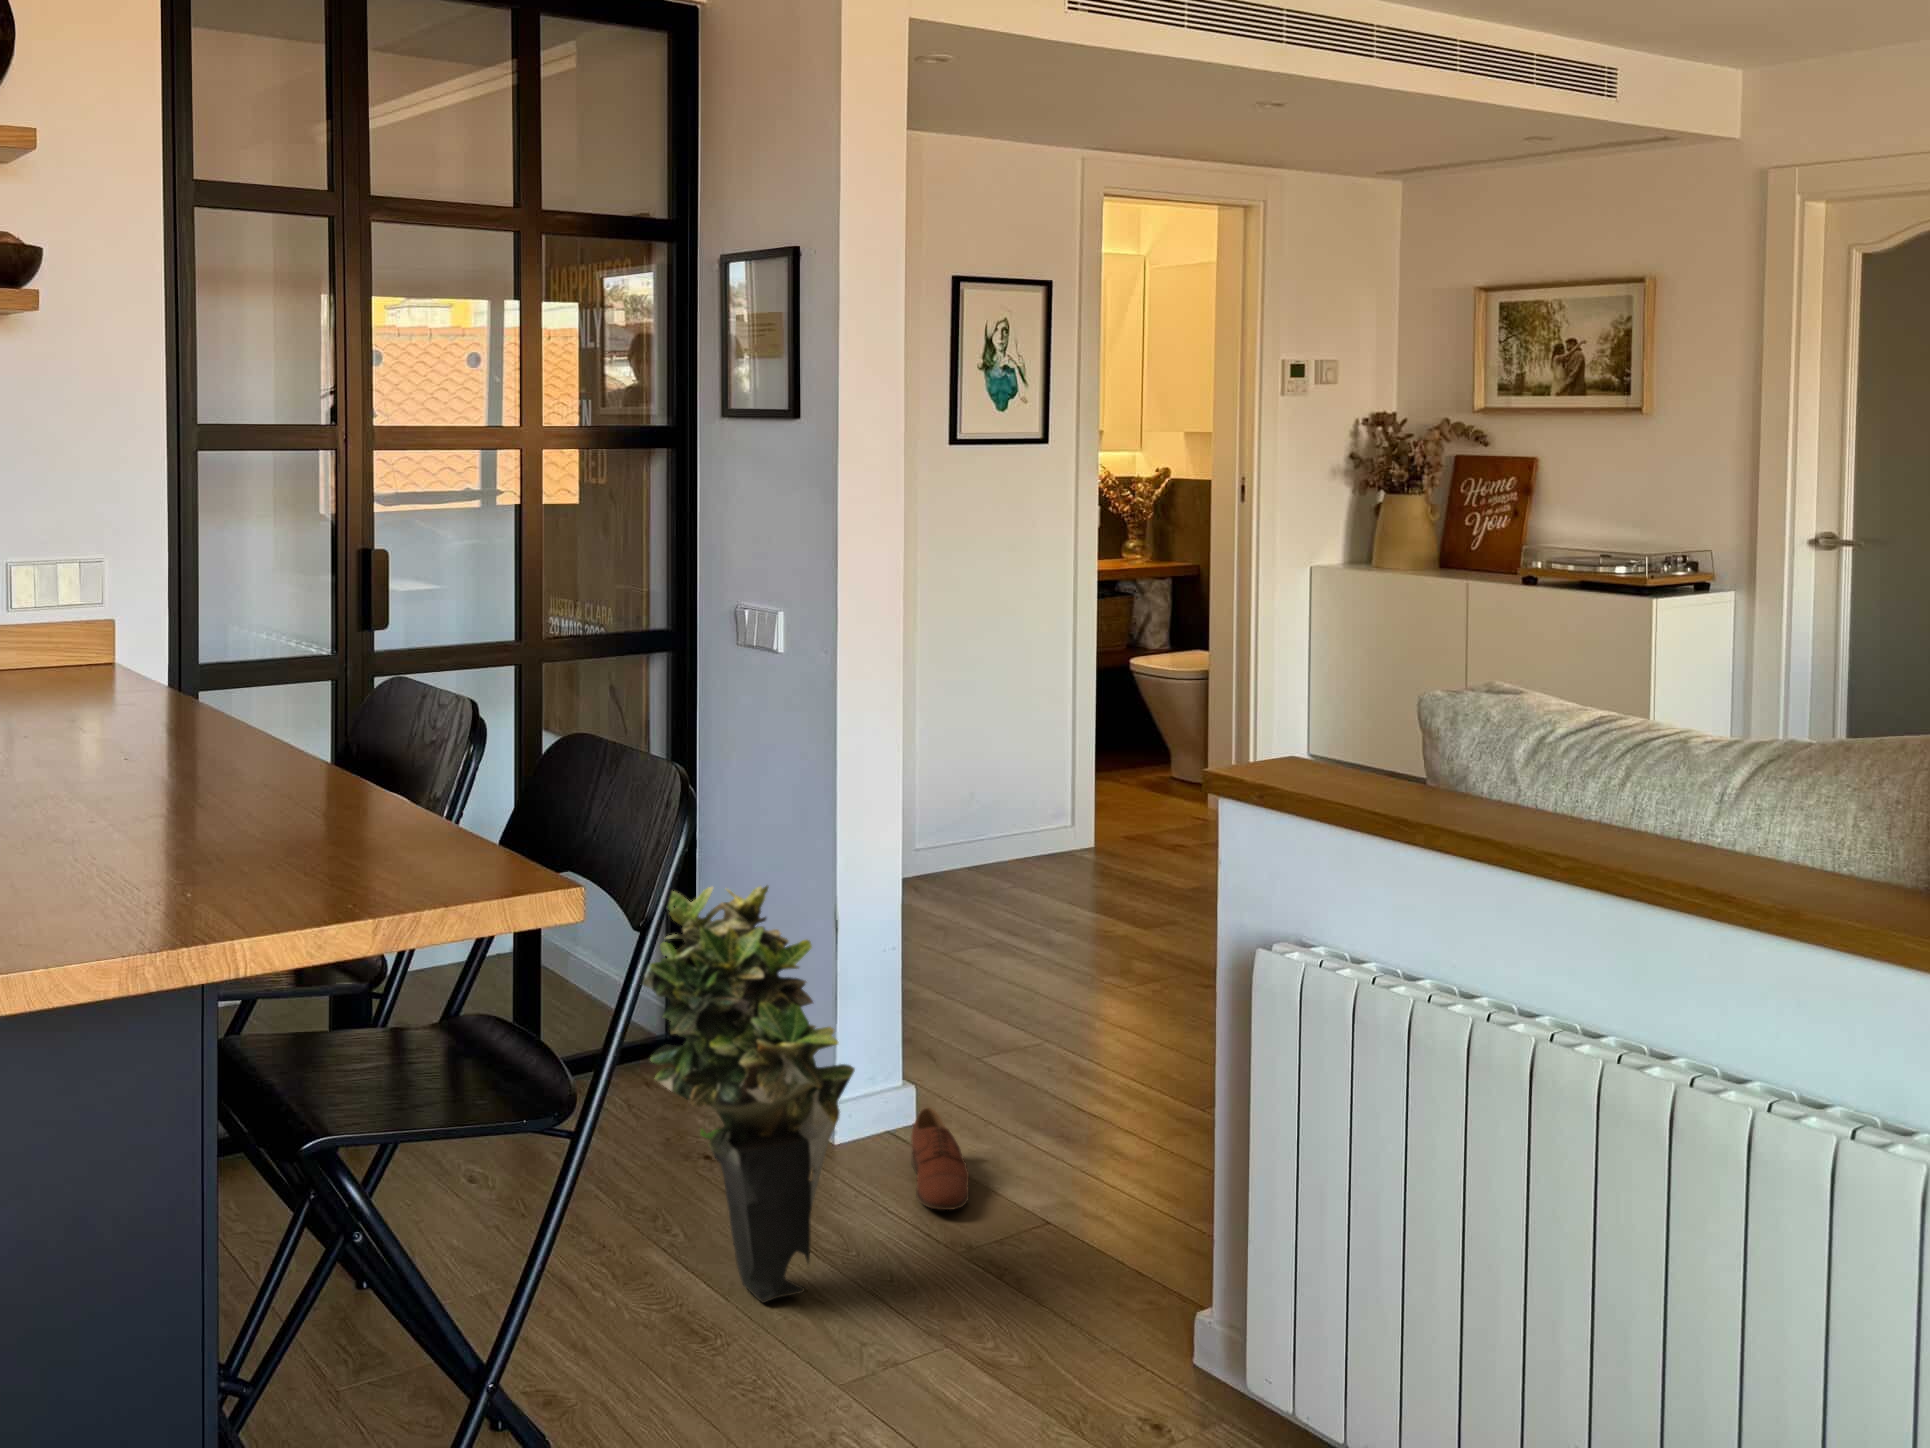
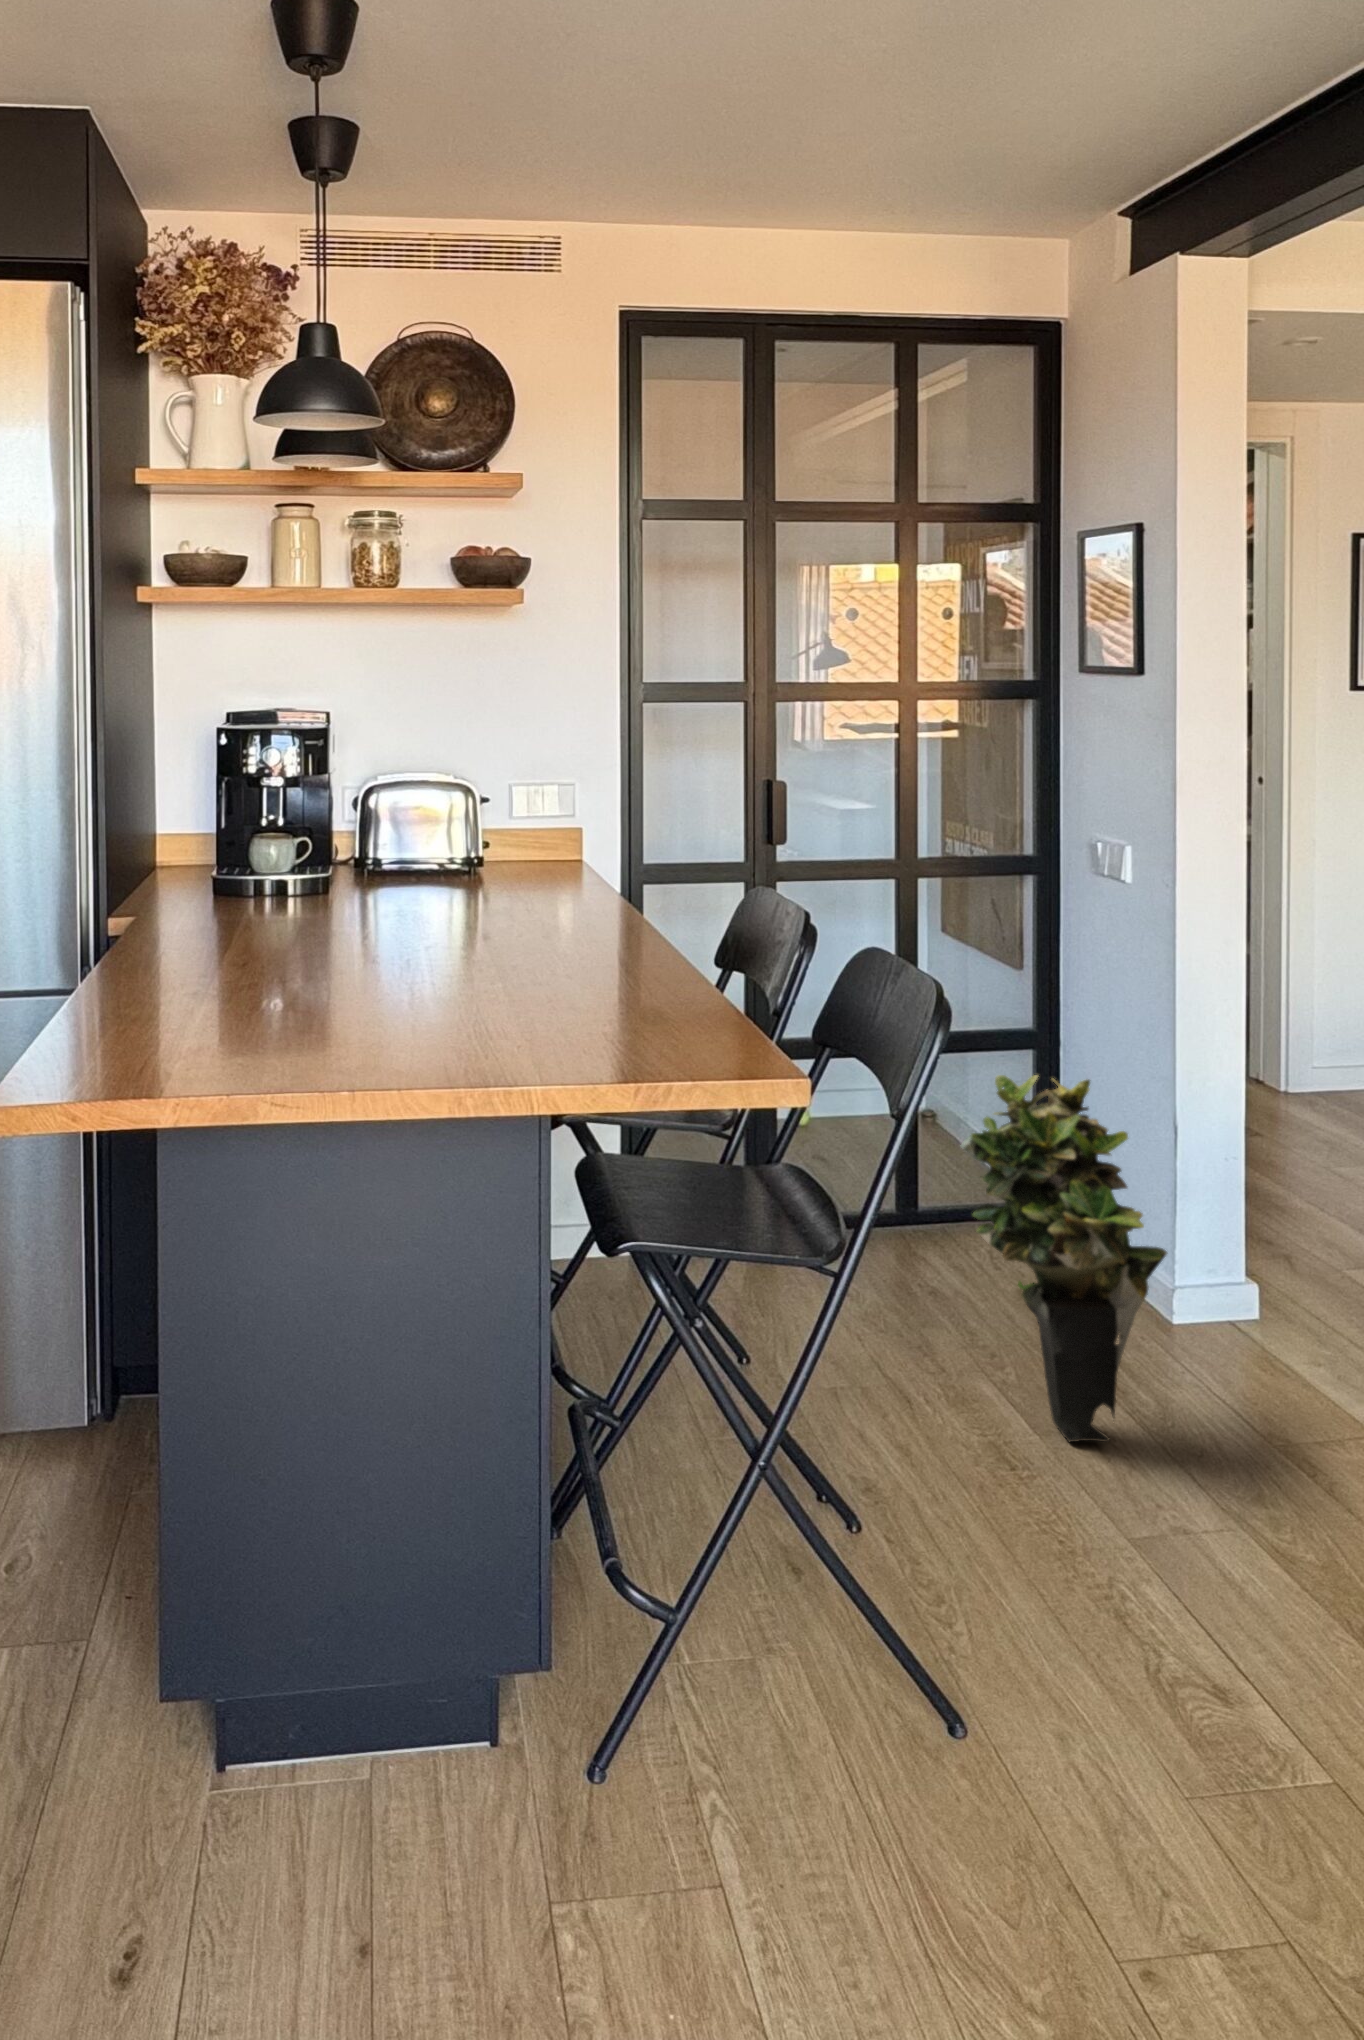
shoe: present [911,1107,969,1210] -> none [1243,1301,1299,1399]

